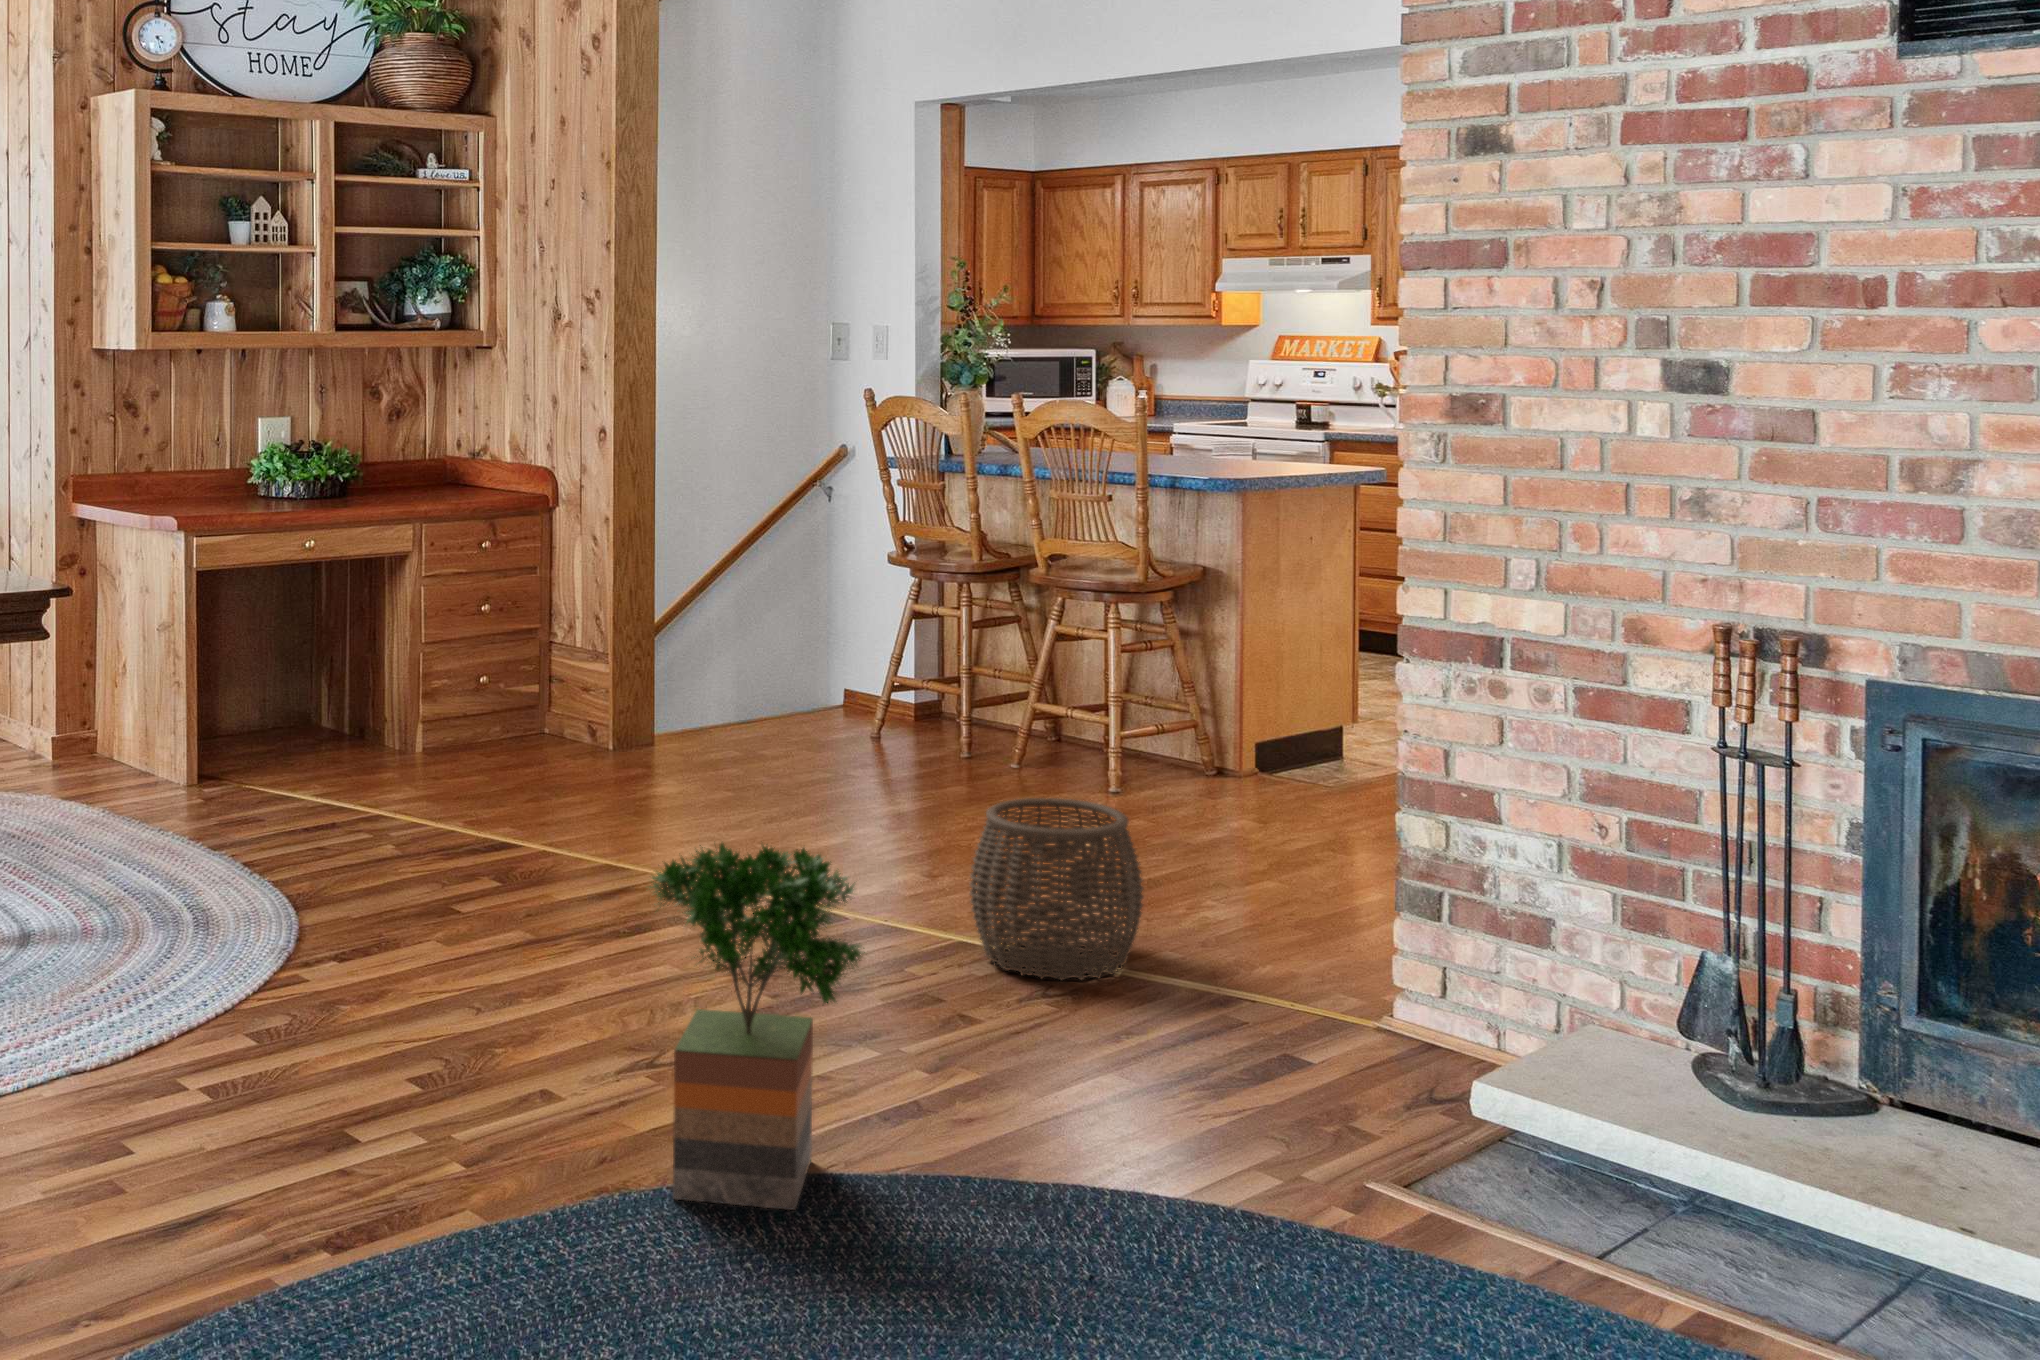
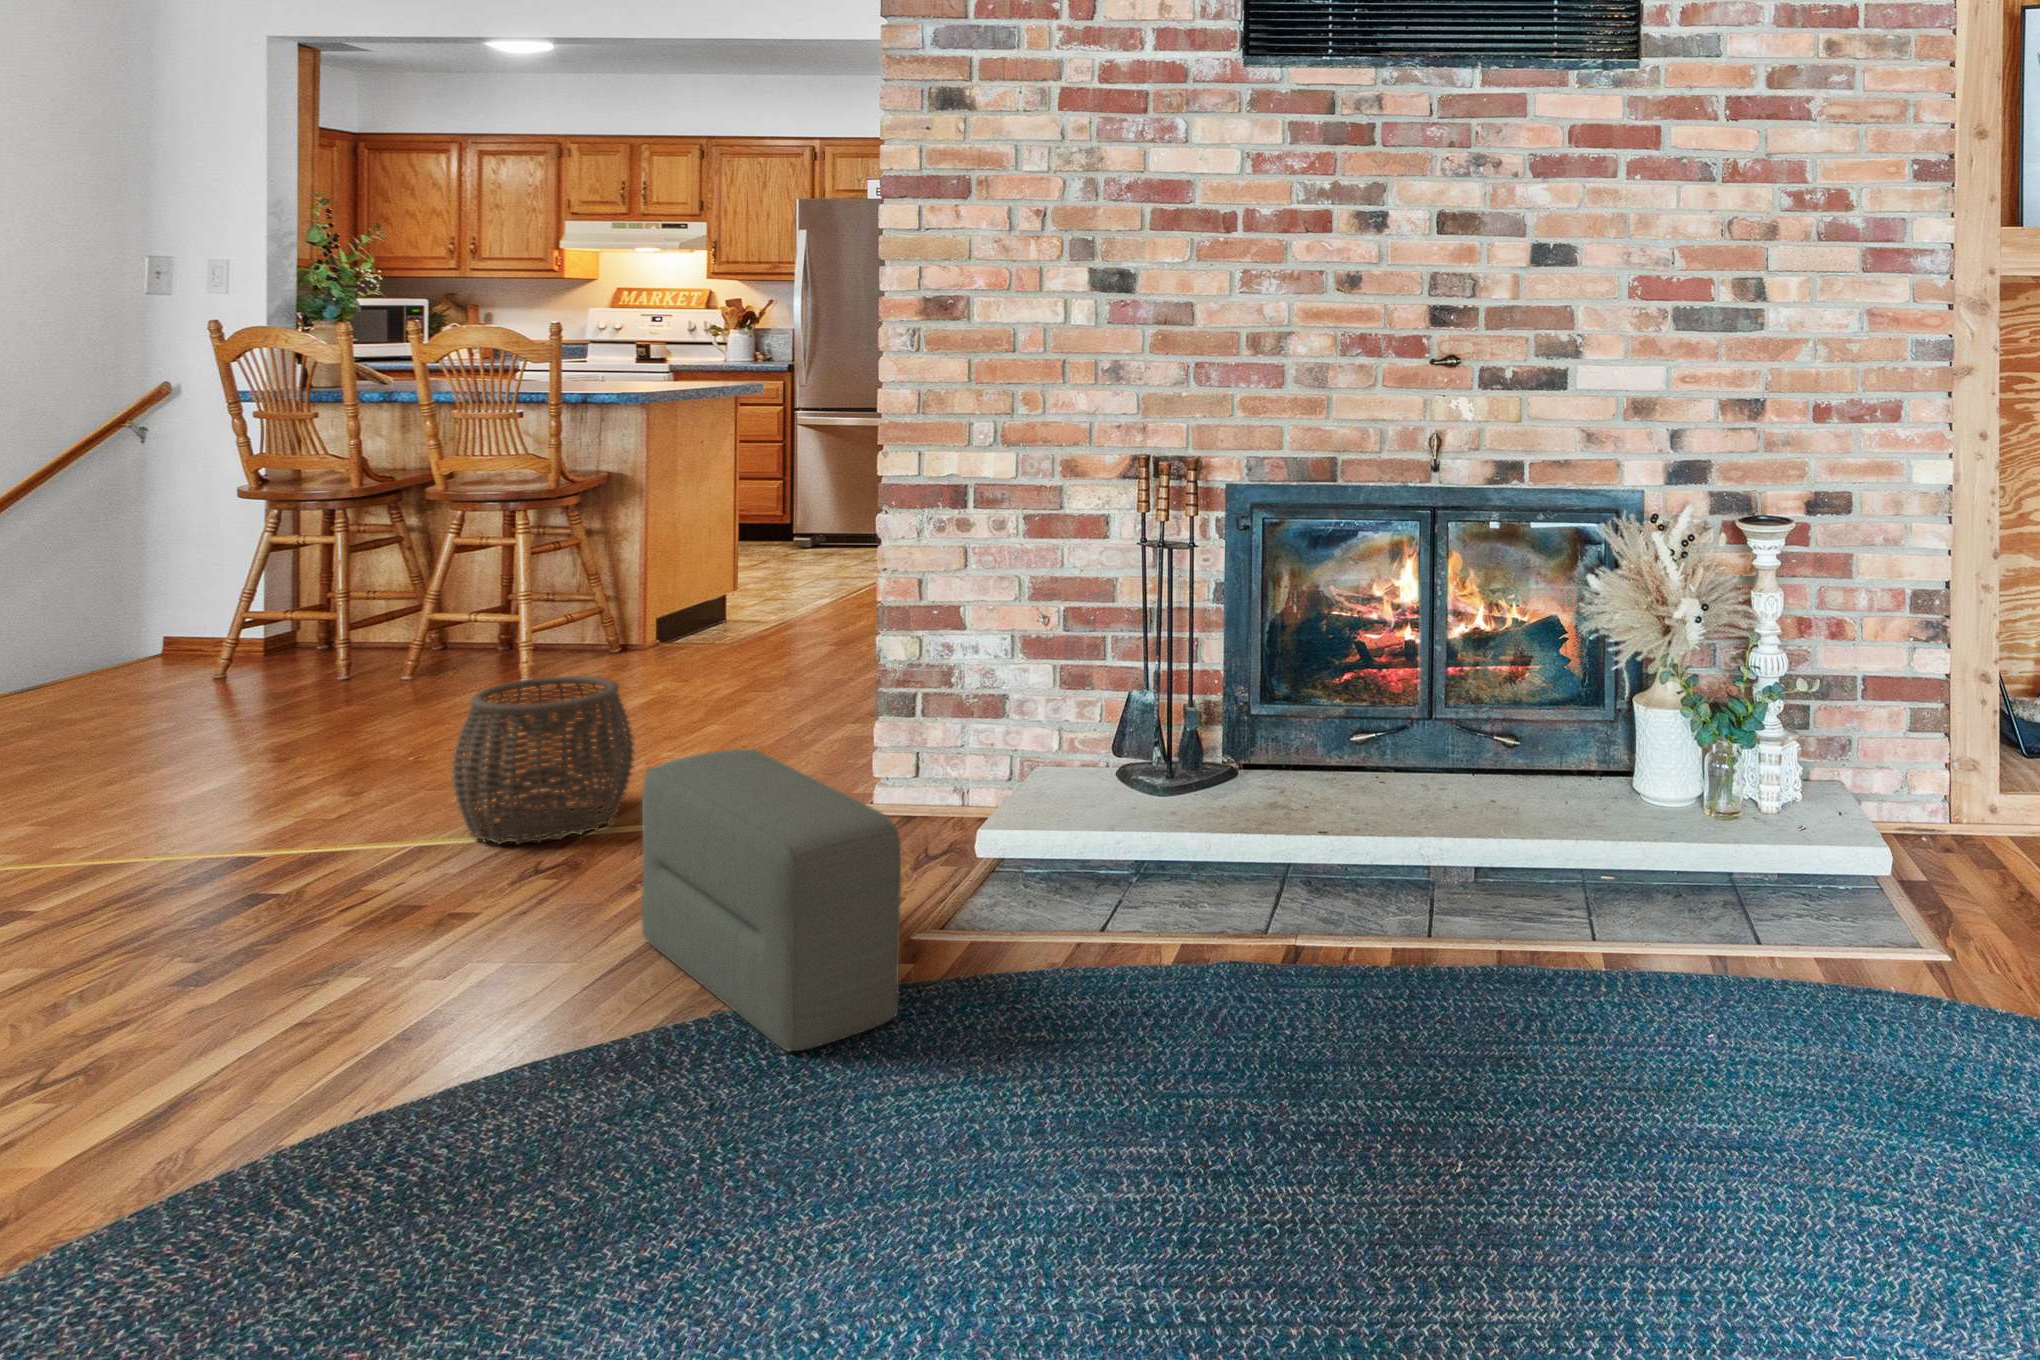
potted tree: present [652,843,865,1210] -> none [154,742,454,1152]
pouf: none [1082,922,1296,1298] -> present [642,749,901,1052]

